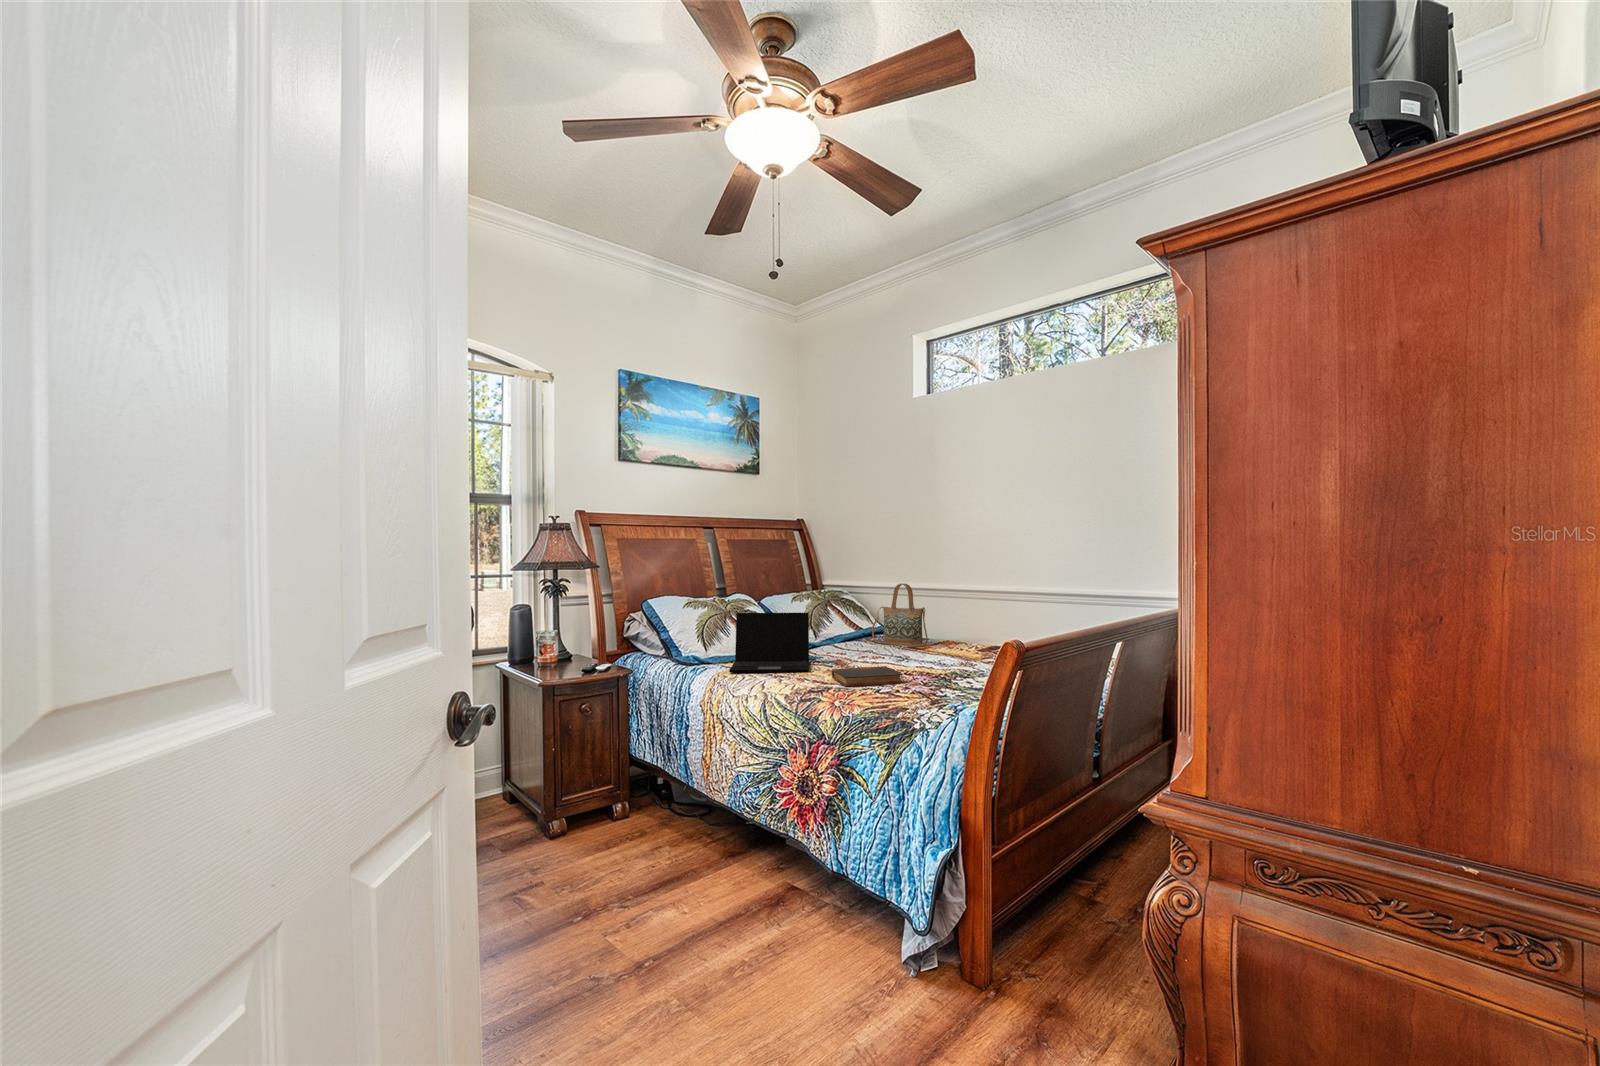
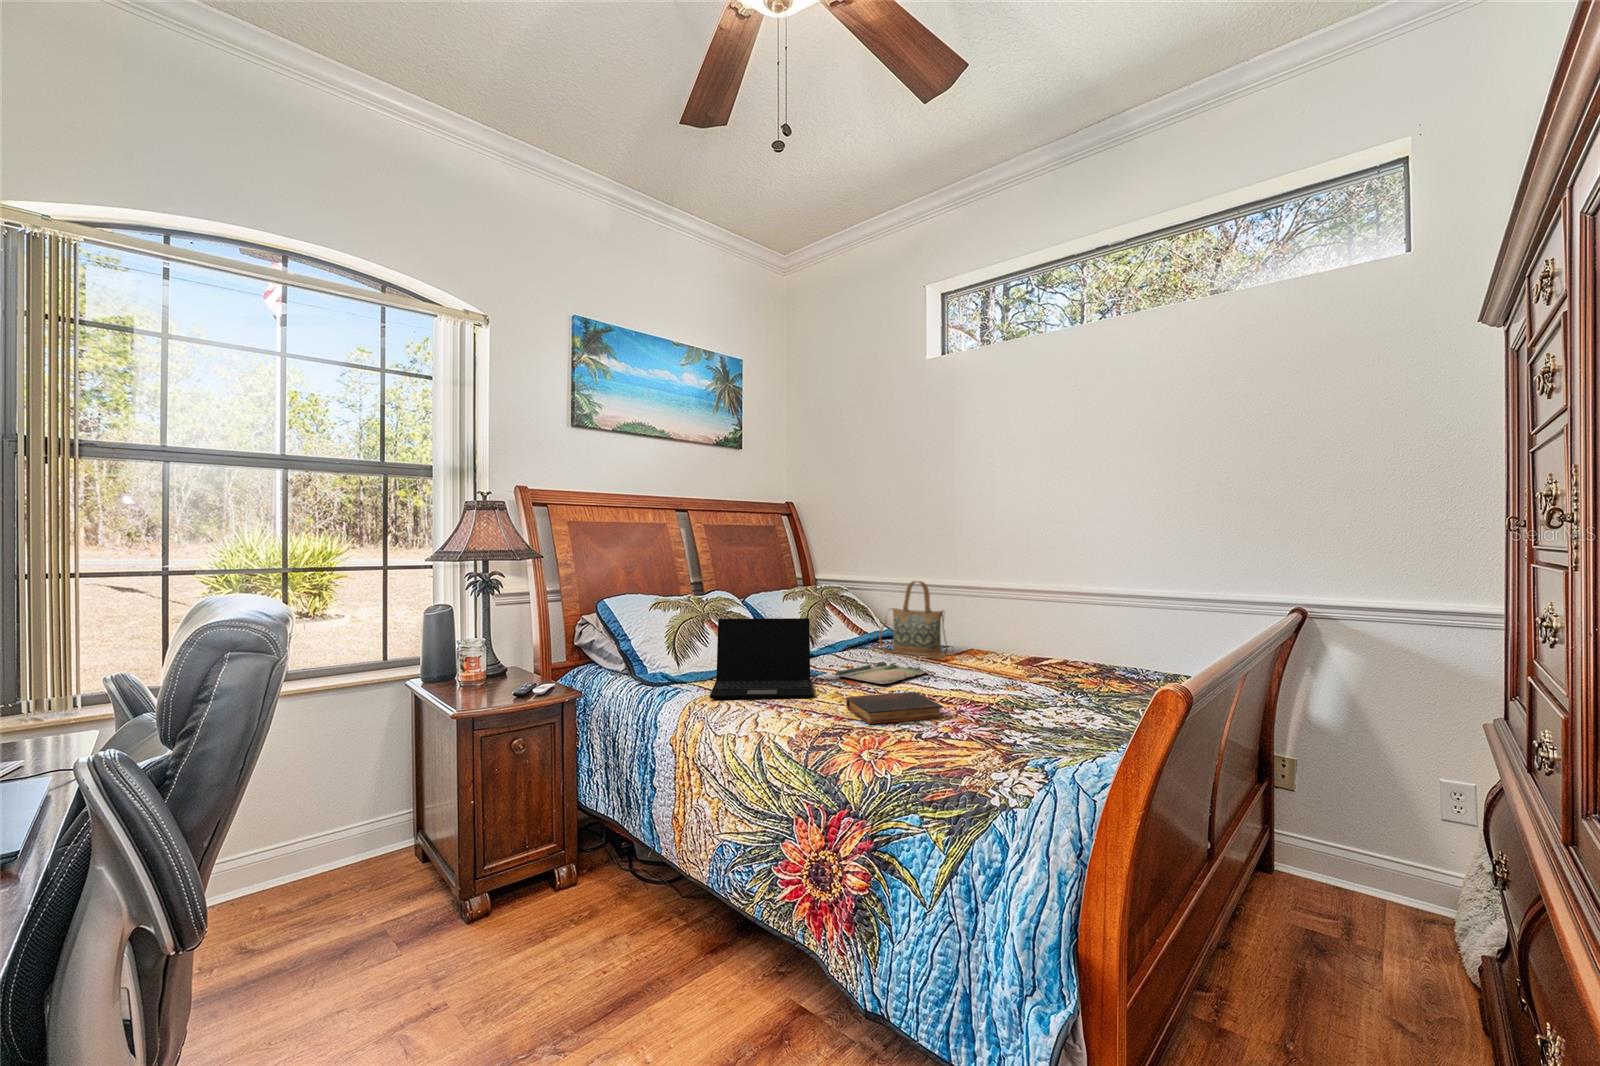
tray: none [829,648,905,663] -> present [835,662,928,684]

